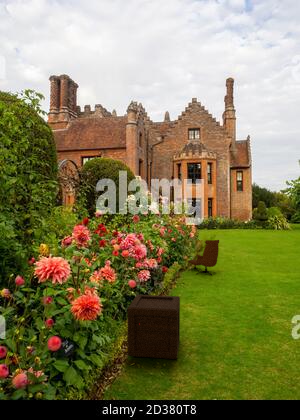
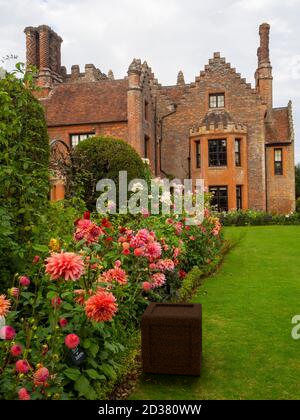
lounge chair: present [188,240,219,276] -> none [210,238,249,283]

